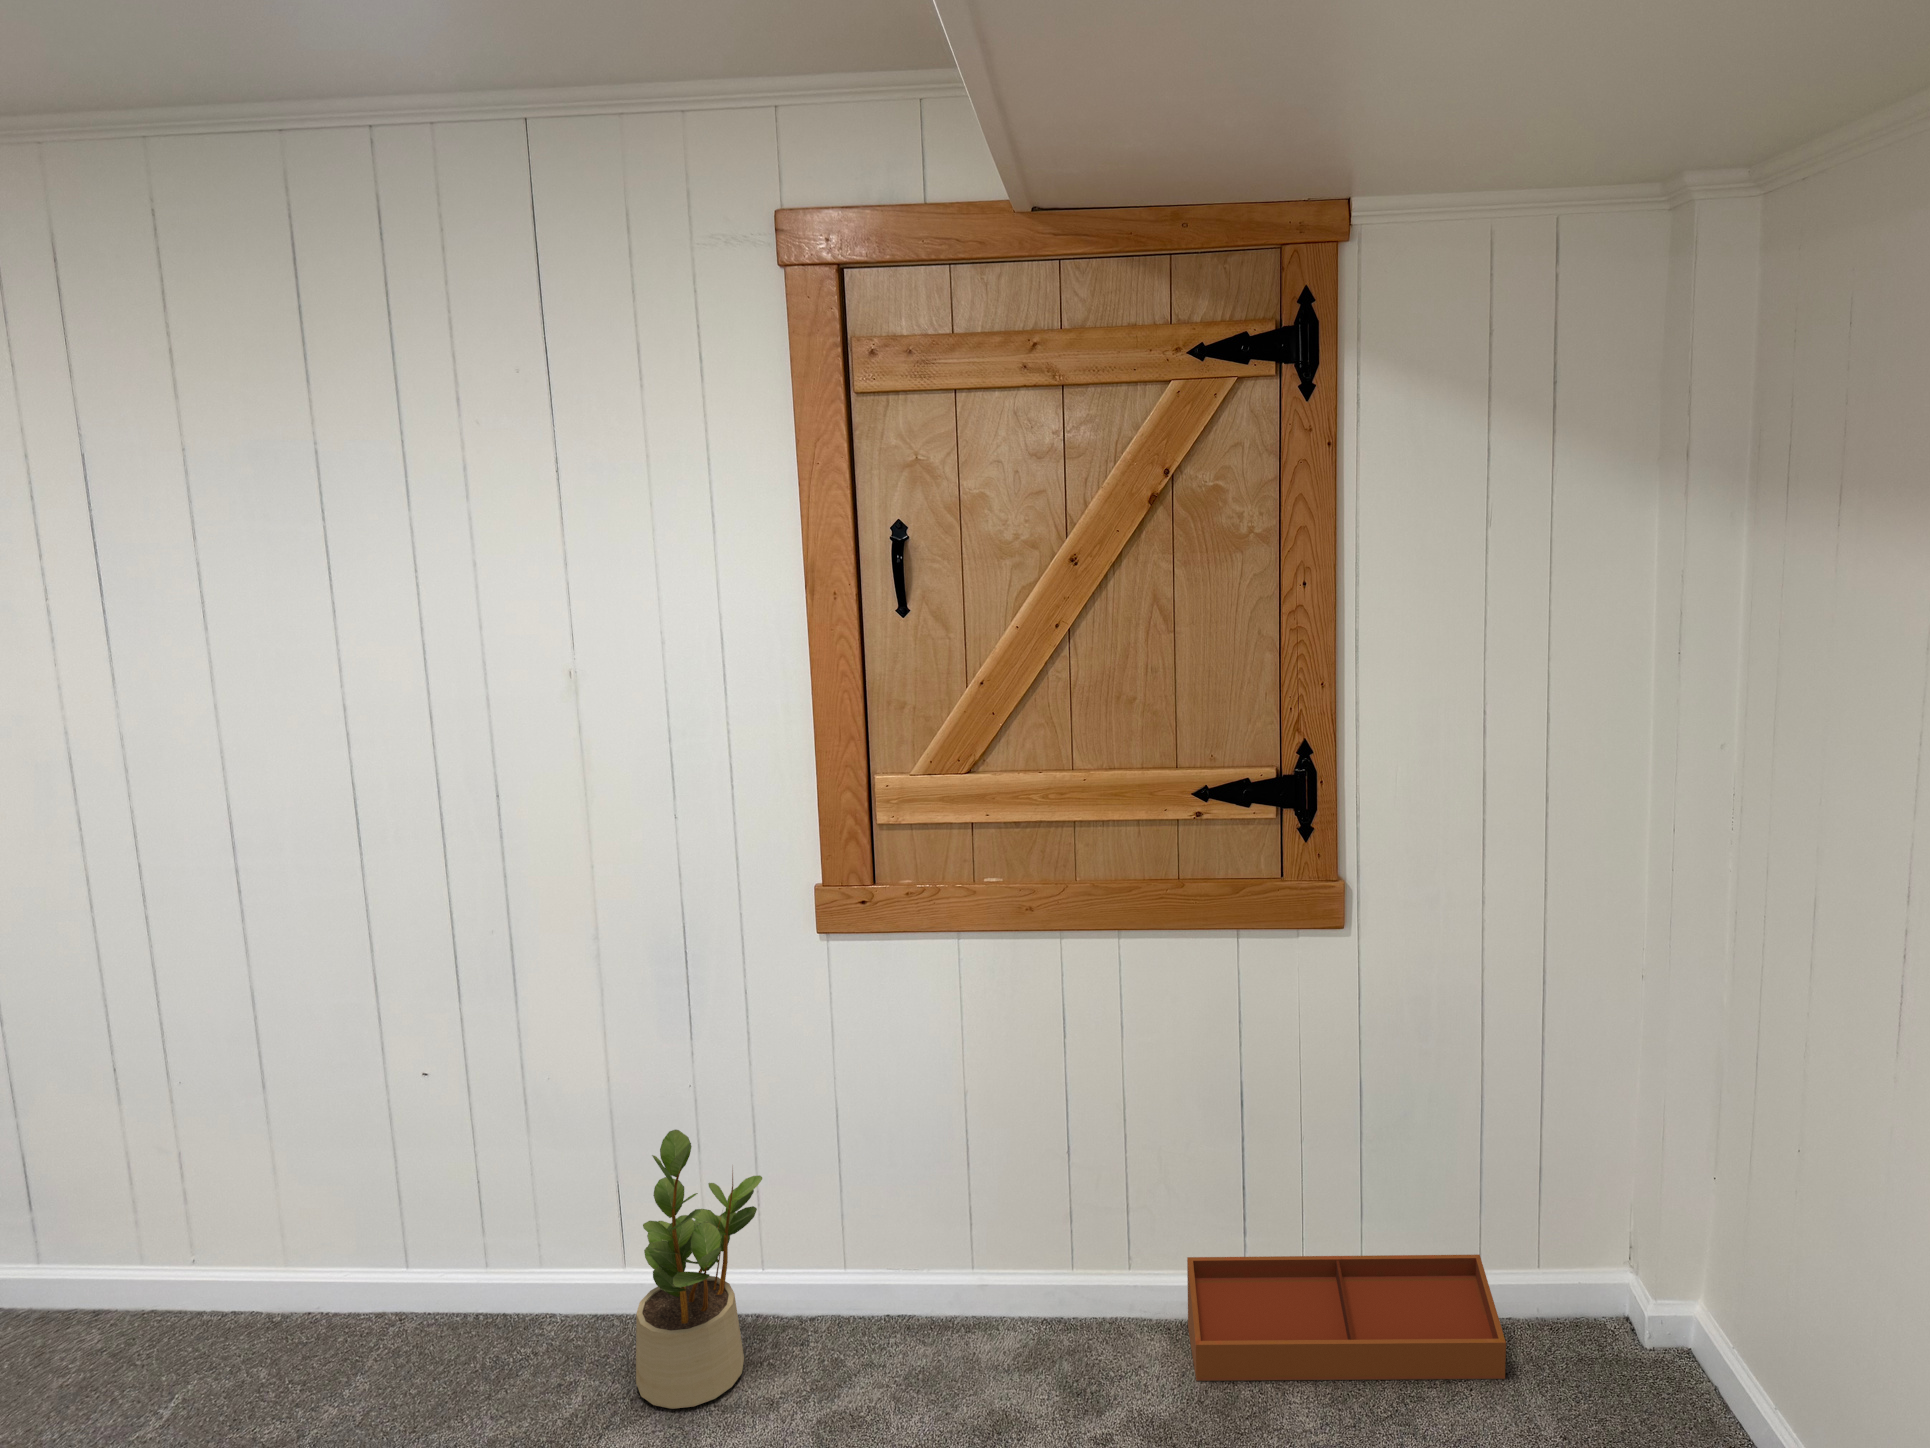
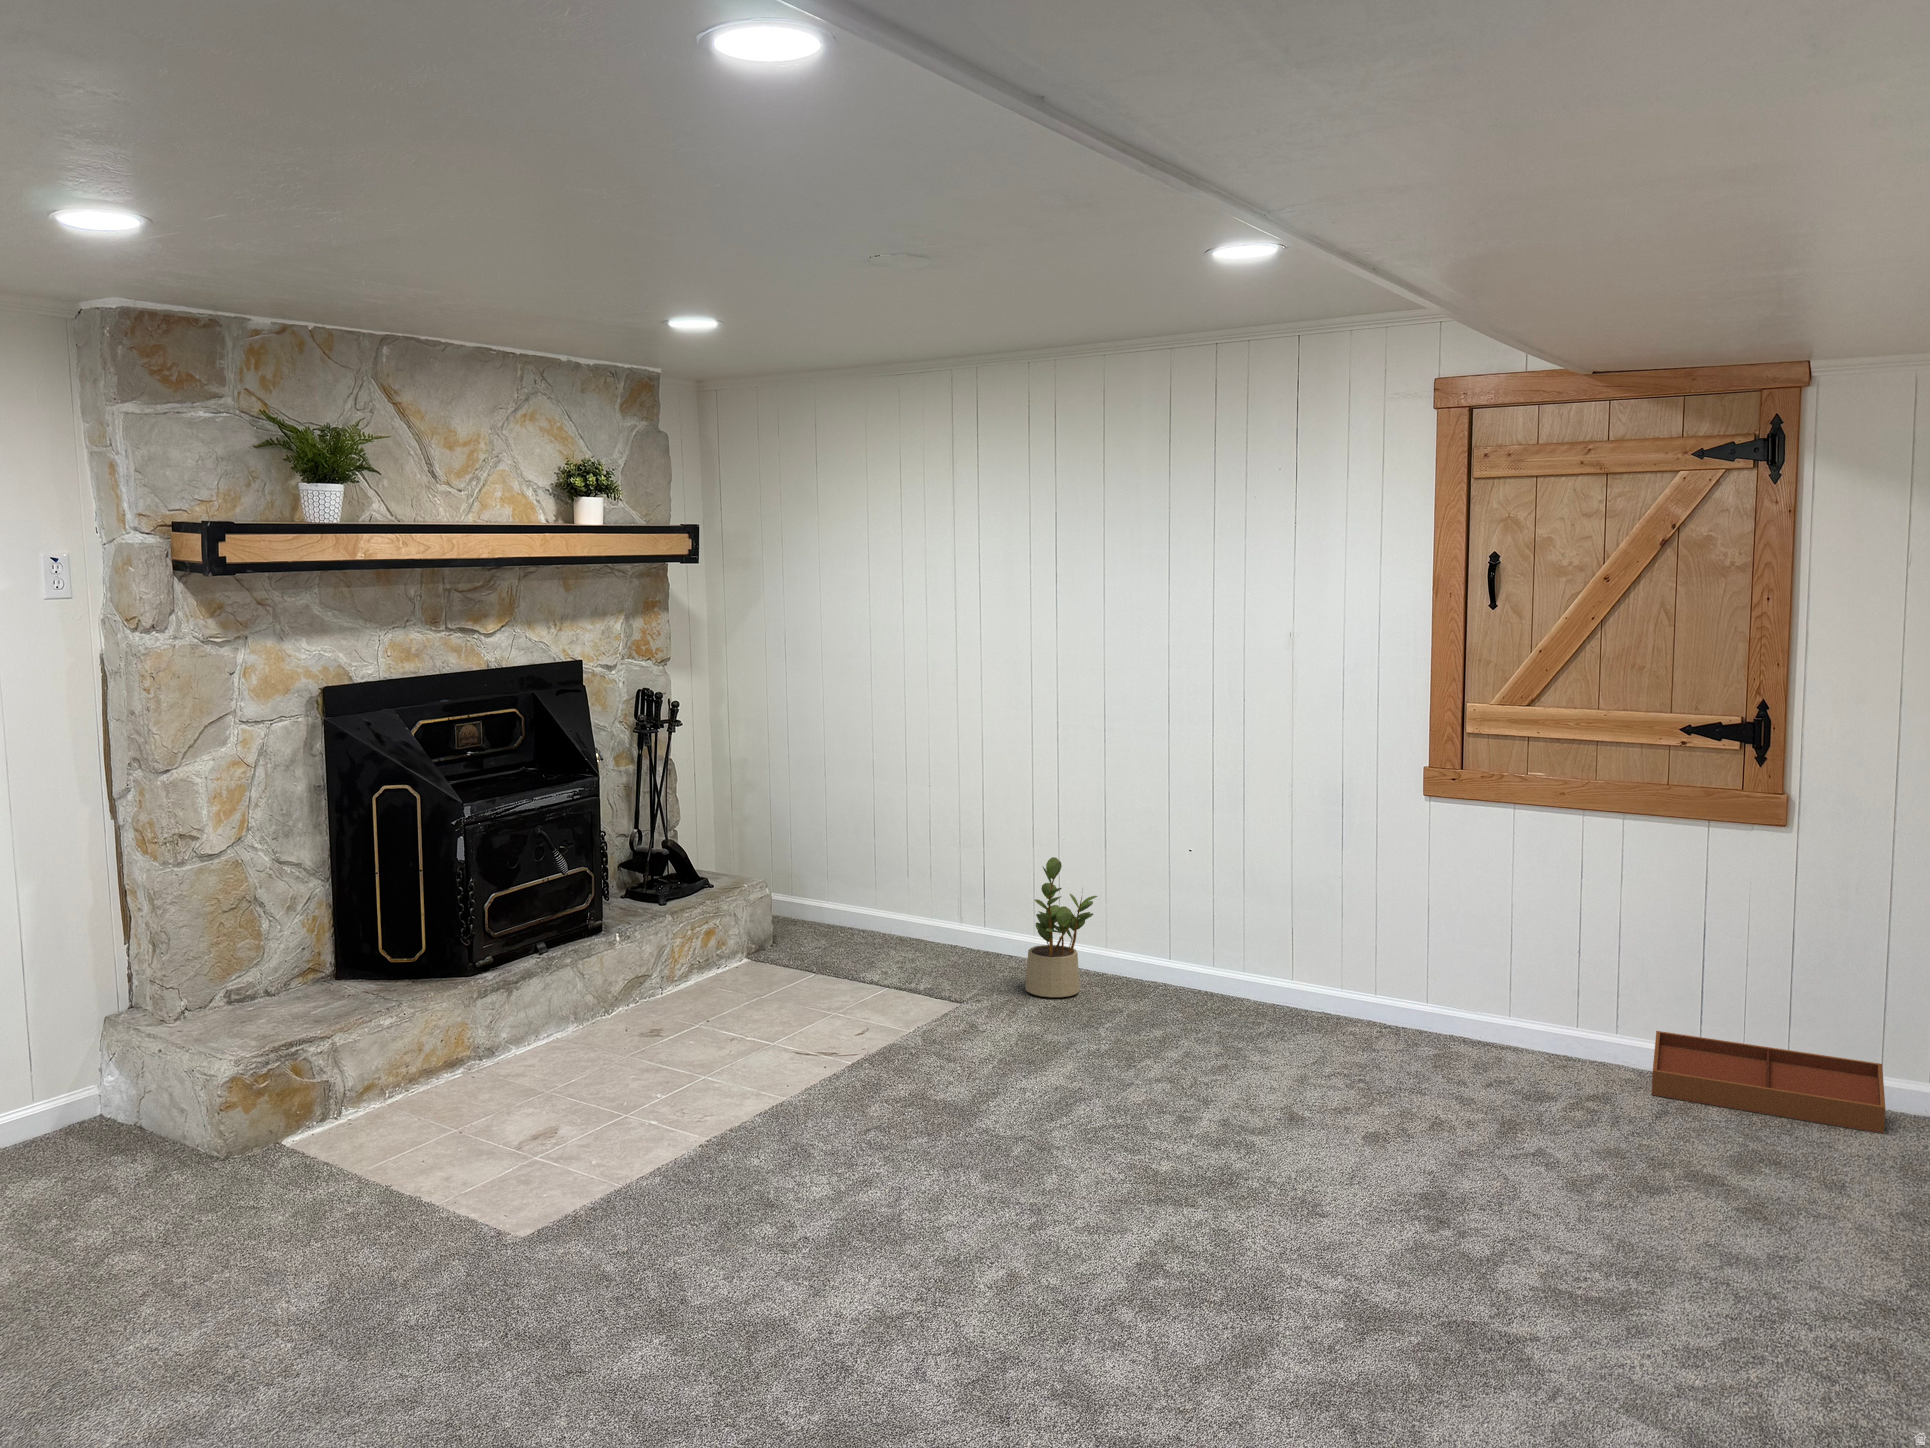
potted plant: present [636,1130,762,1409] -> present [1025,857,1097,997]

